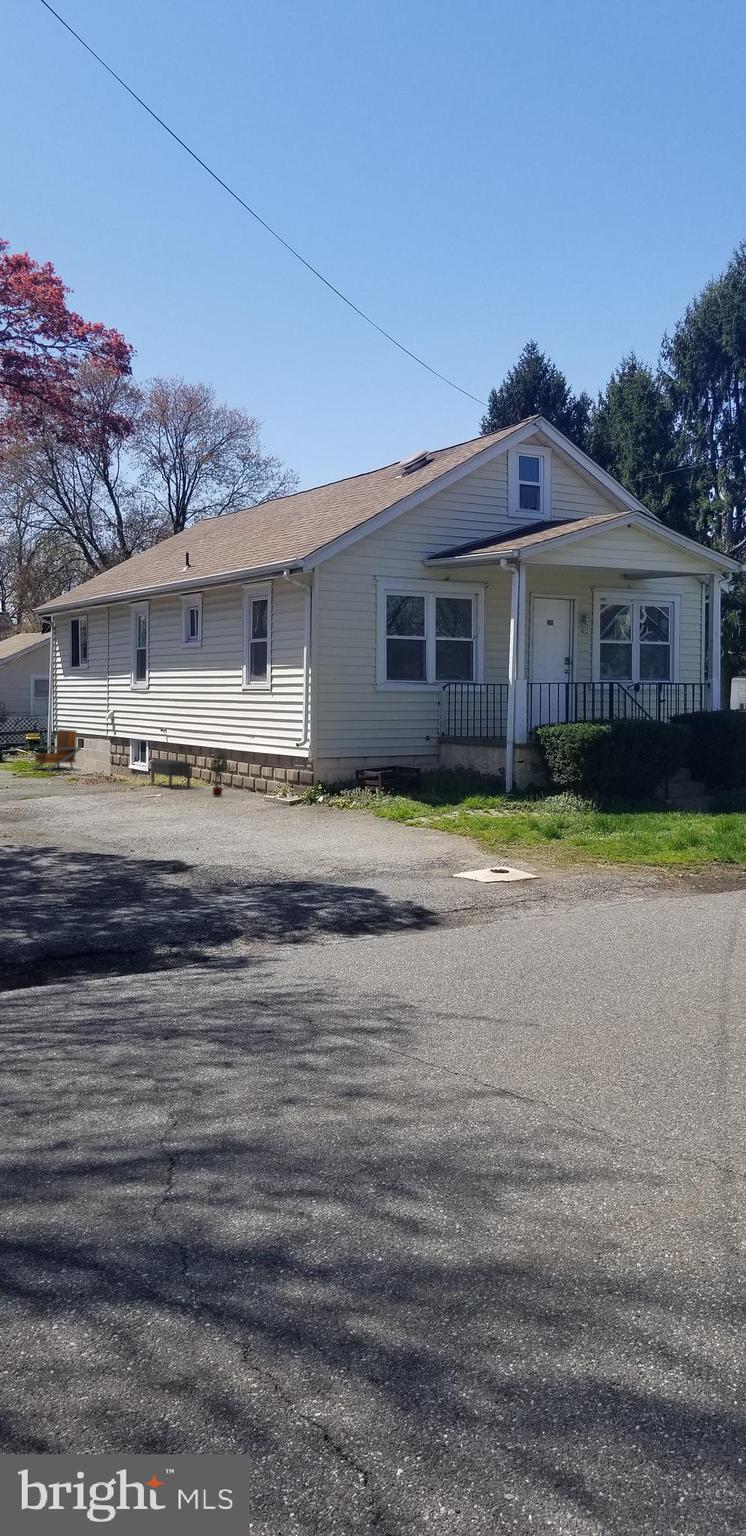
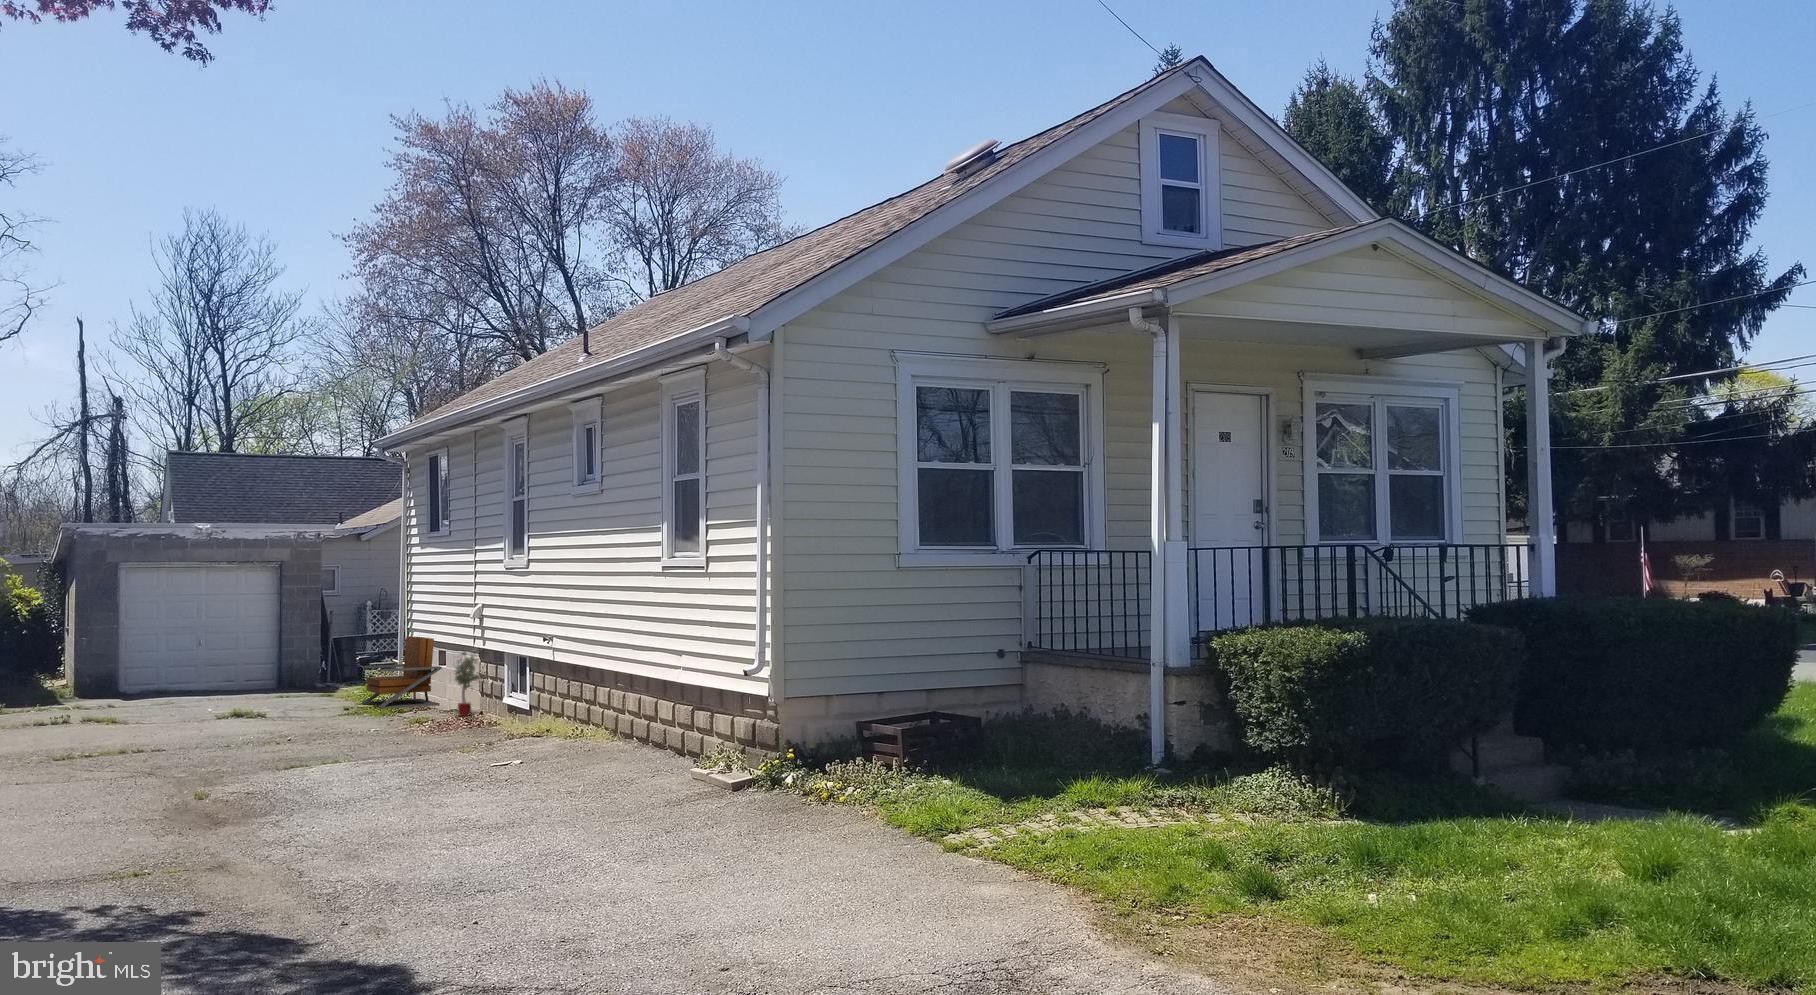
potted tree: present [210,749,234,797] -> present [455,649,487,716]
bench: present [150,759,191,789] -> none [521,691,586,748]

